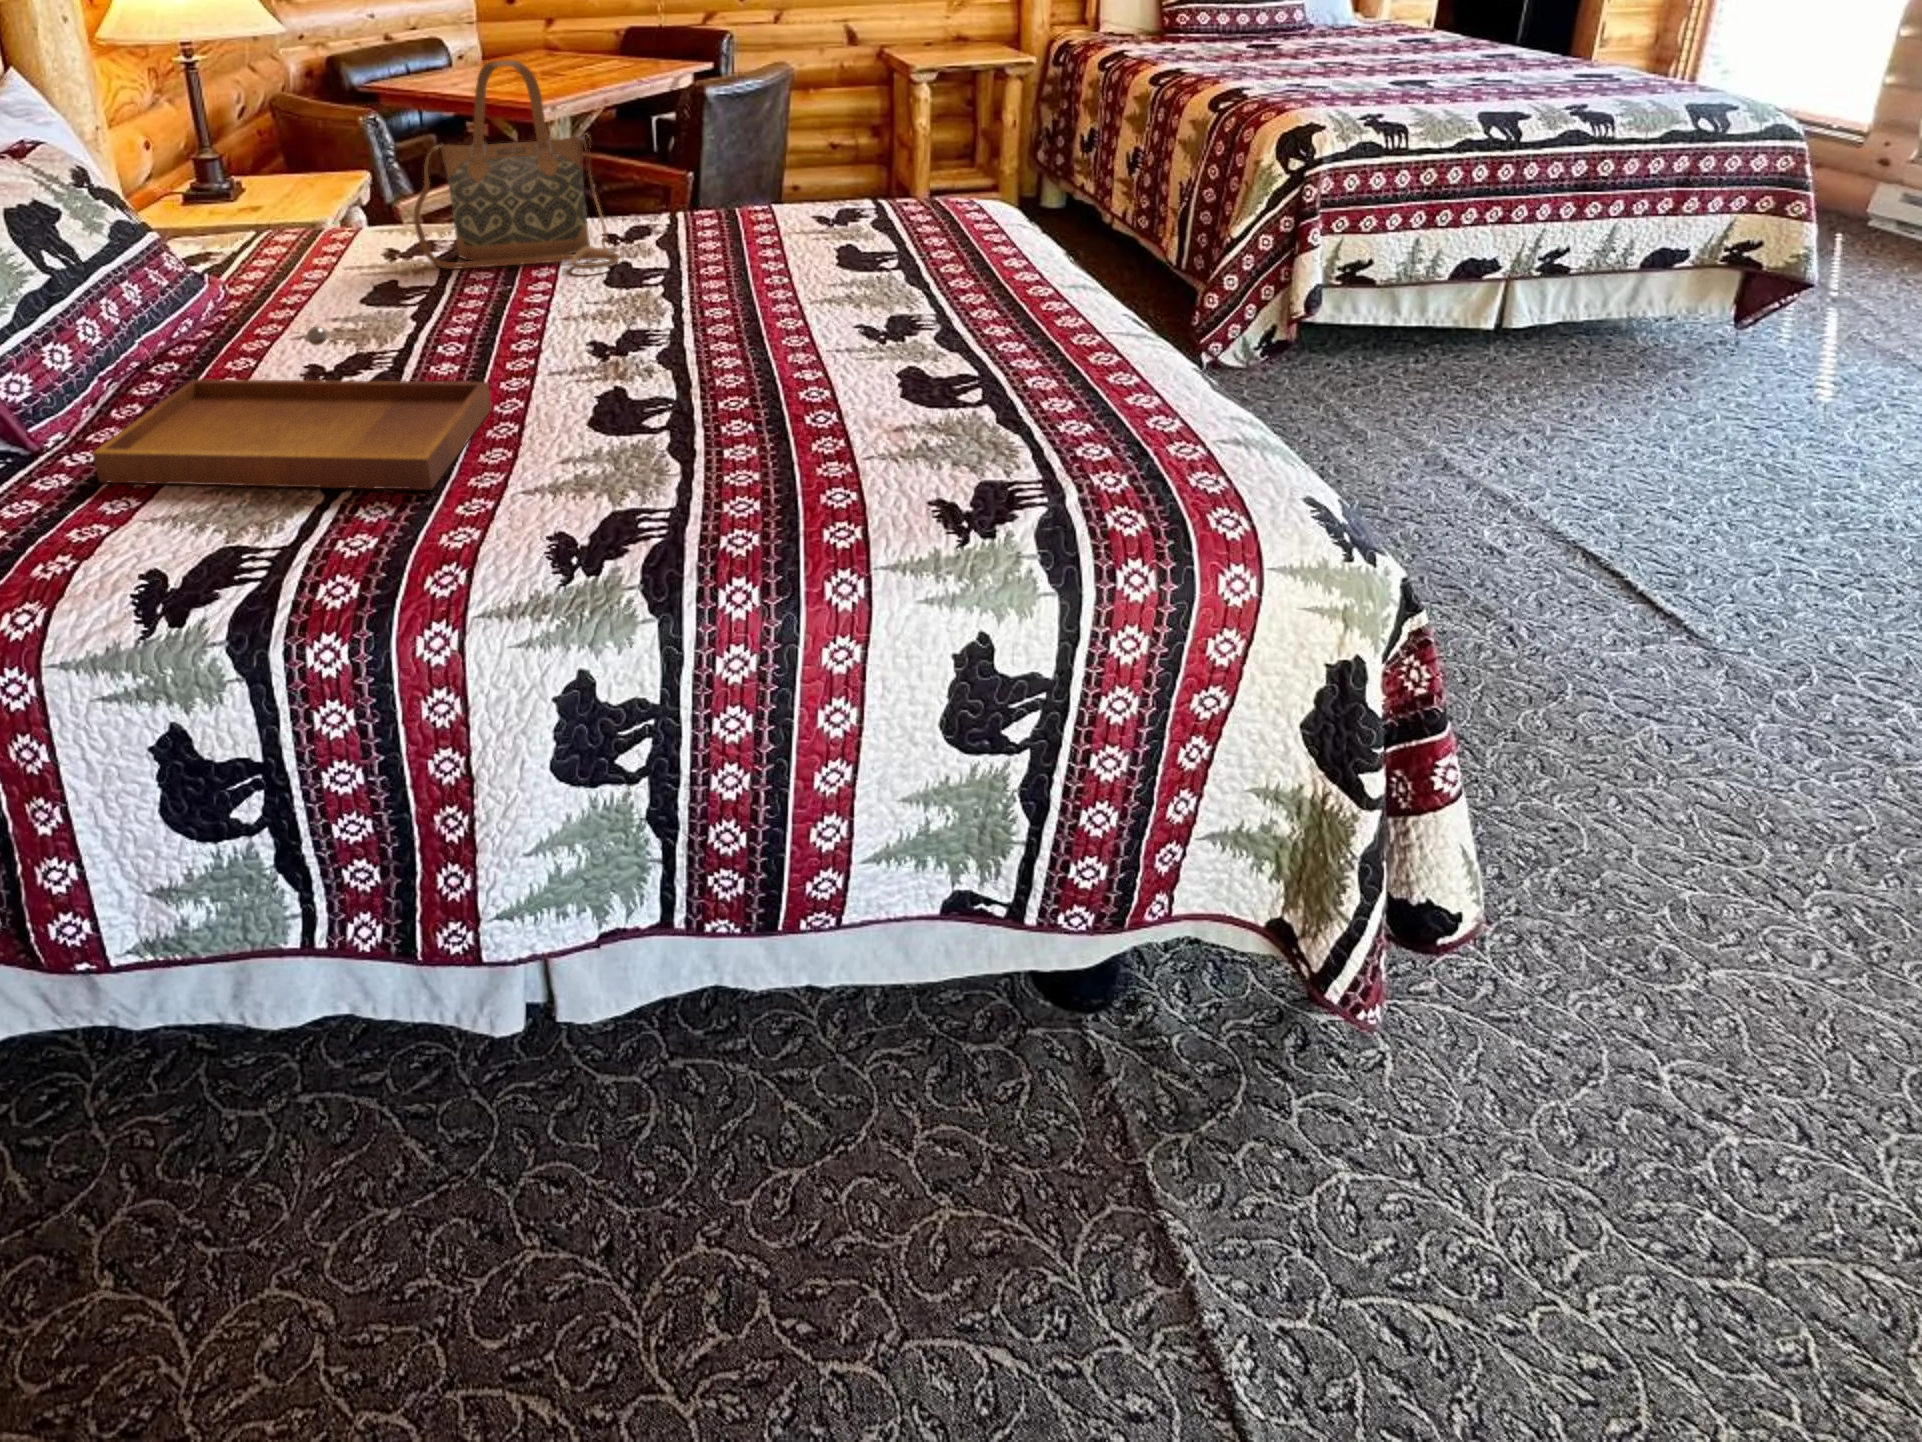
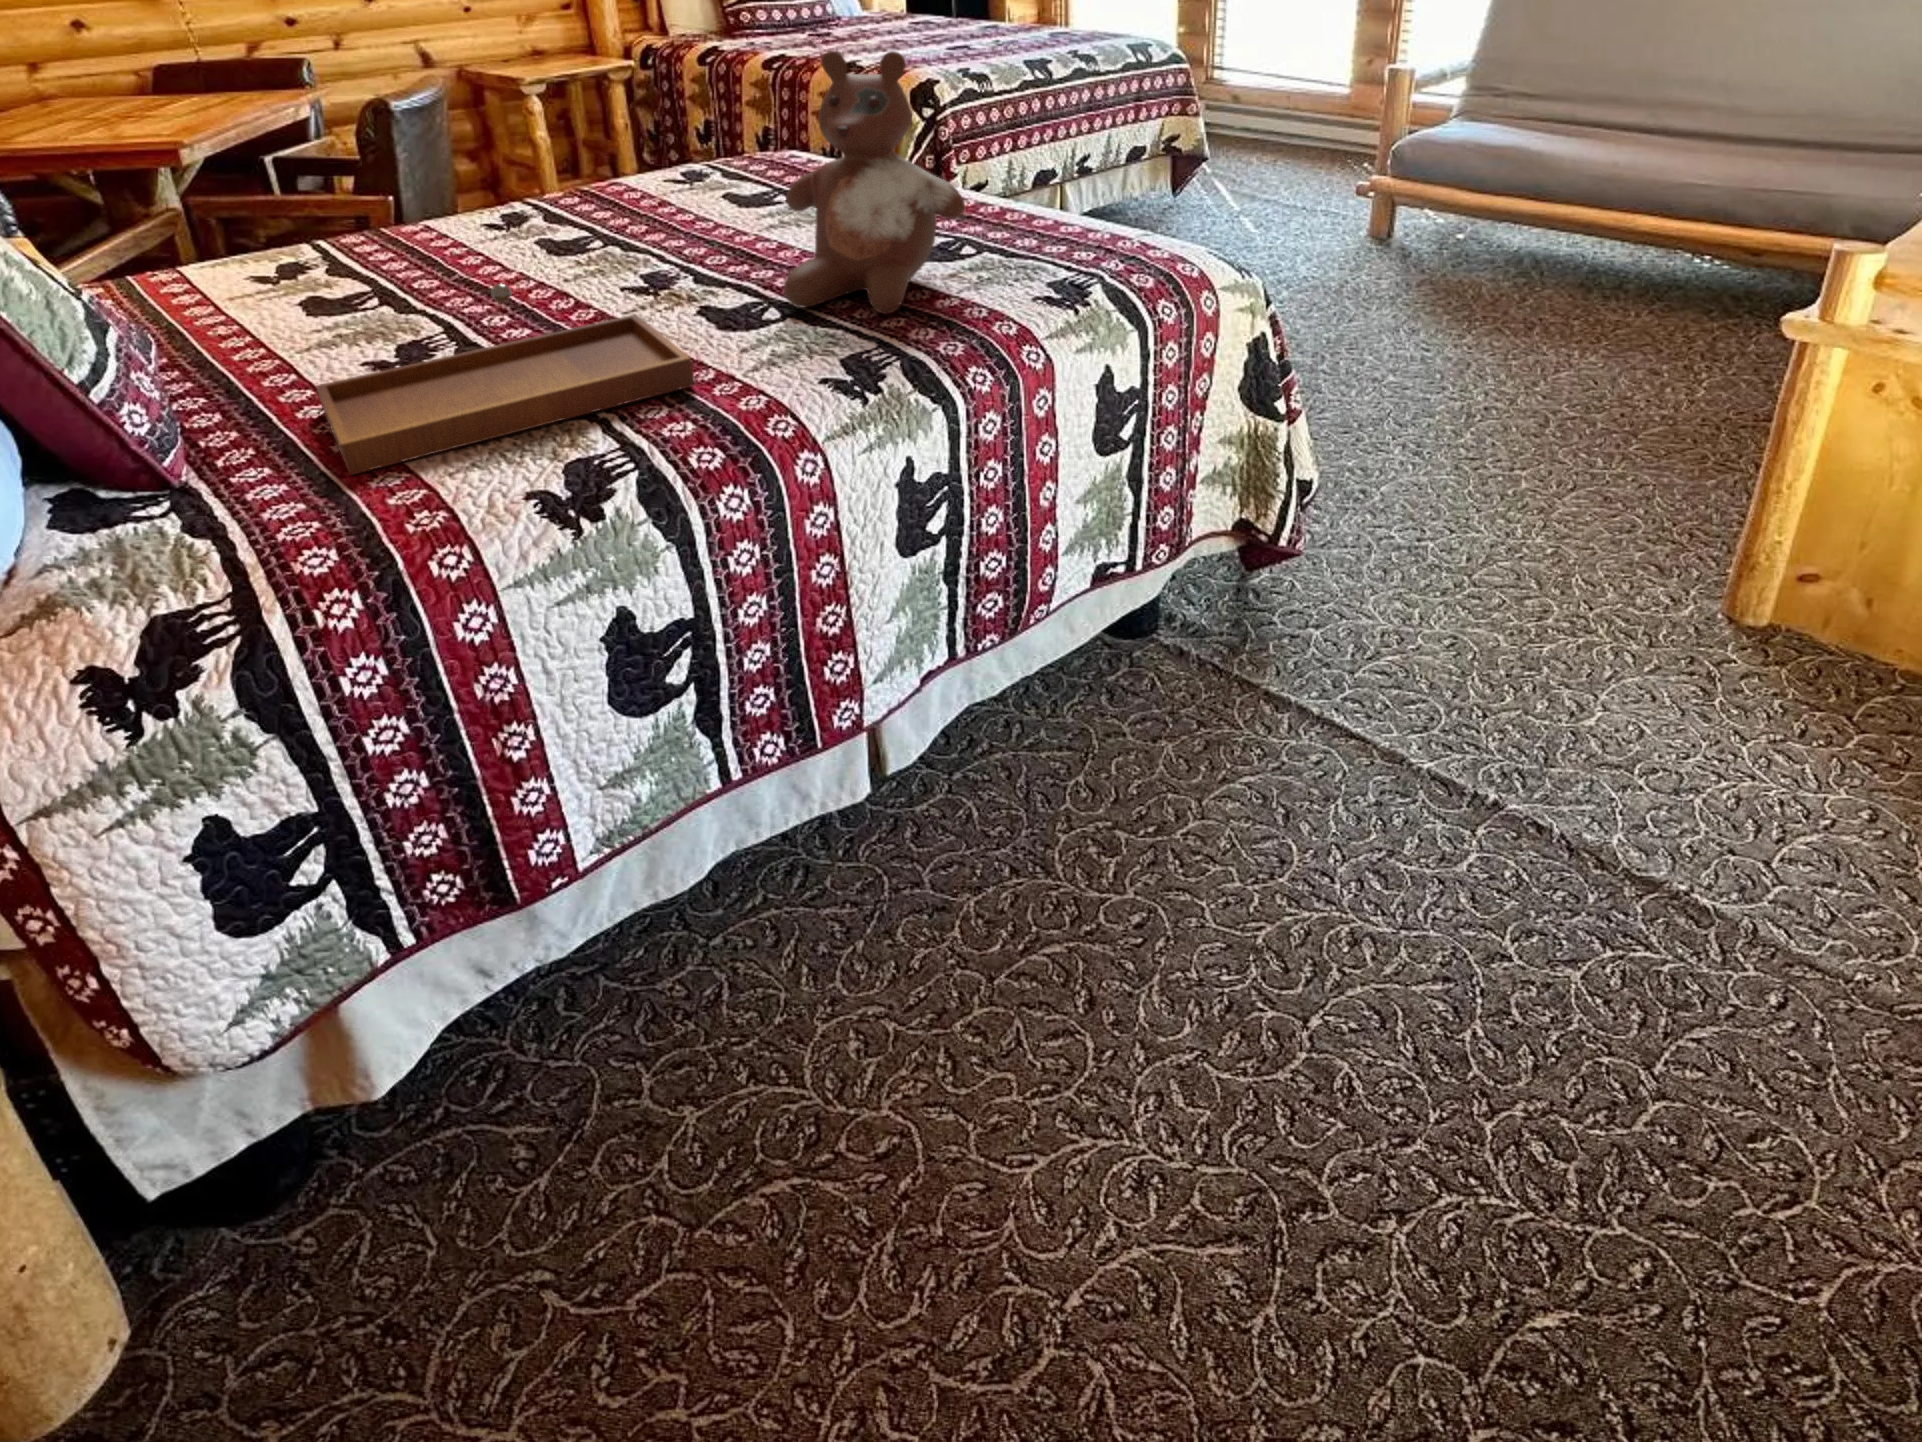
handbag: present [413,60,620,269] -> none [319,49,559,276]
stuffed bear: none [654,122,884,463] -> present [784,51,965,313]

